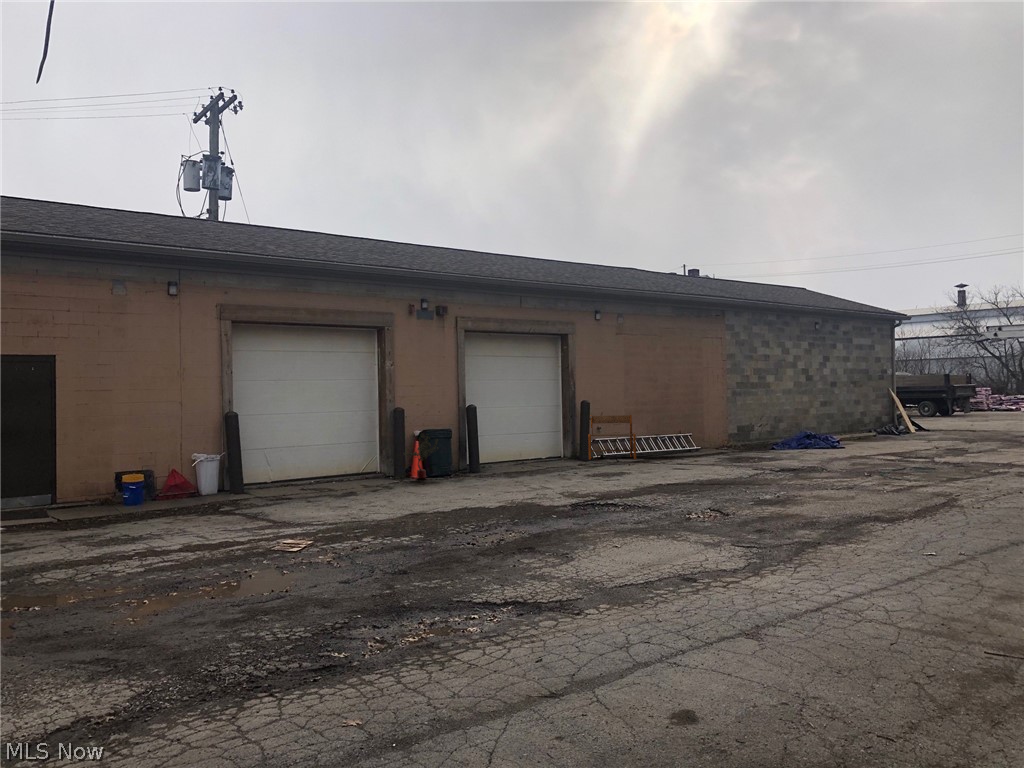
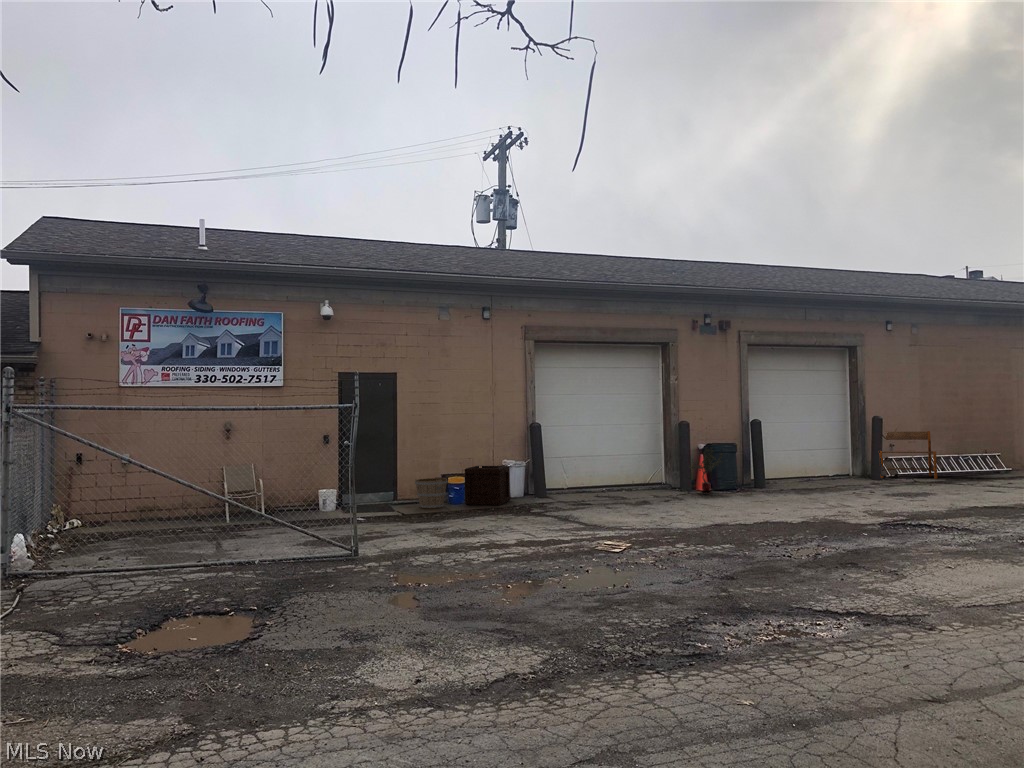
wooden crate: none [141,458,200,505] -> present [465,466,510,505]
wooden bucket: none [74,474,118,511] -> present [415,477,447,508]

